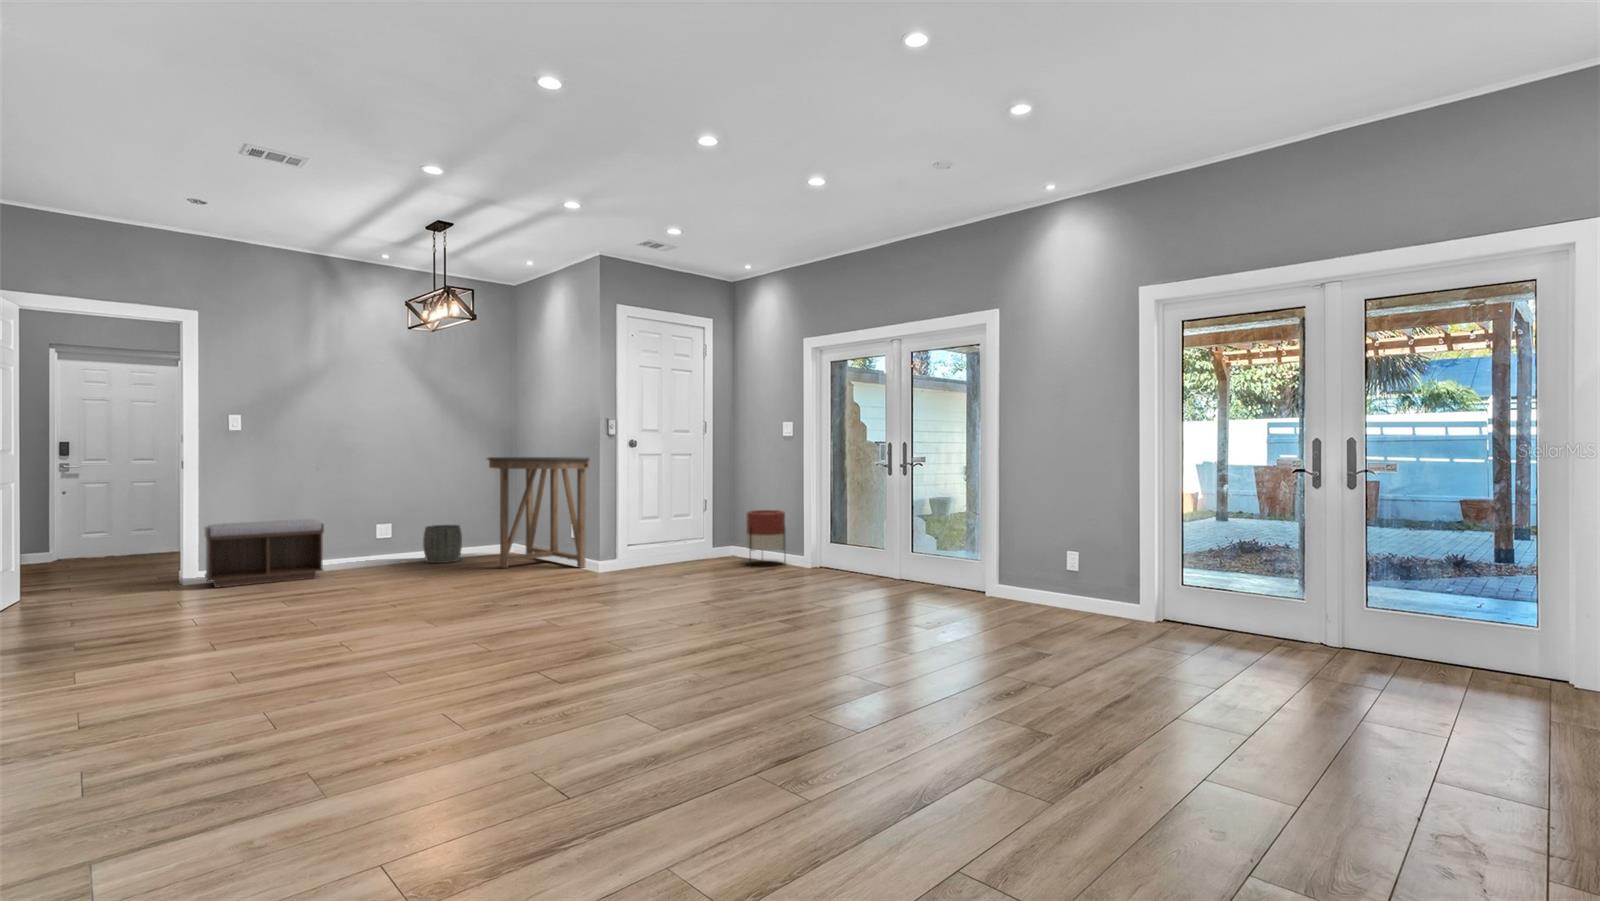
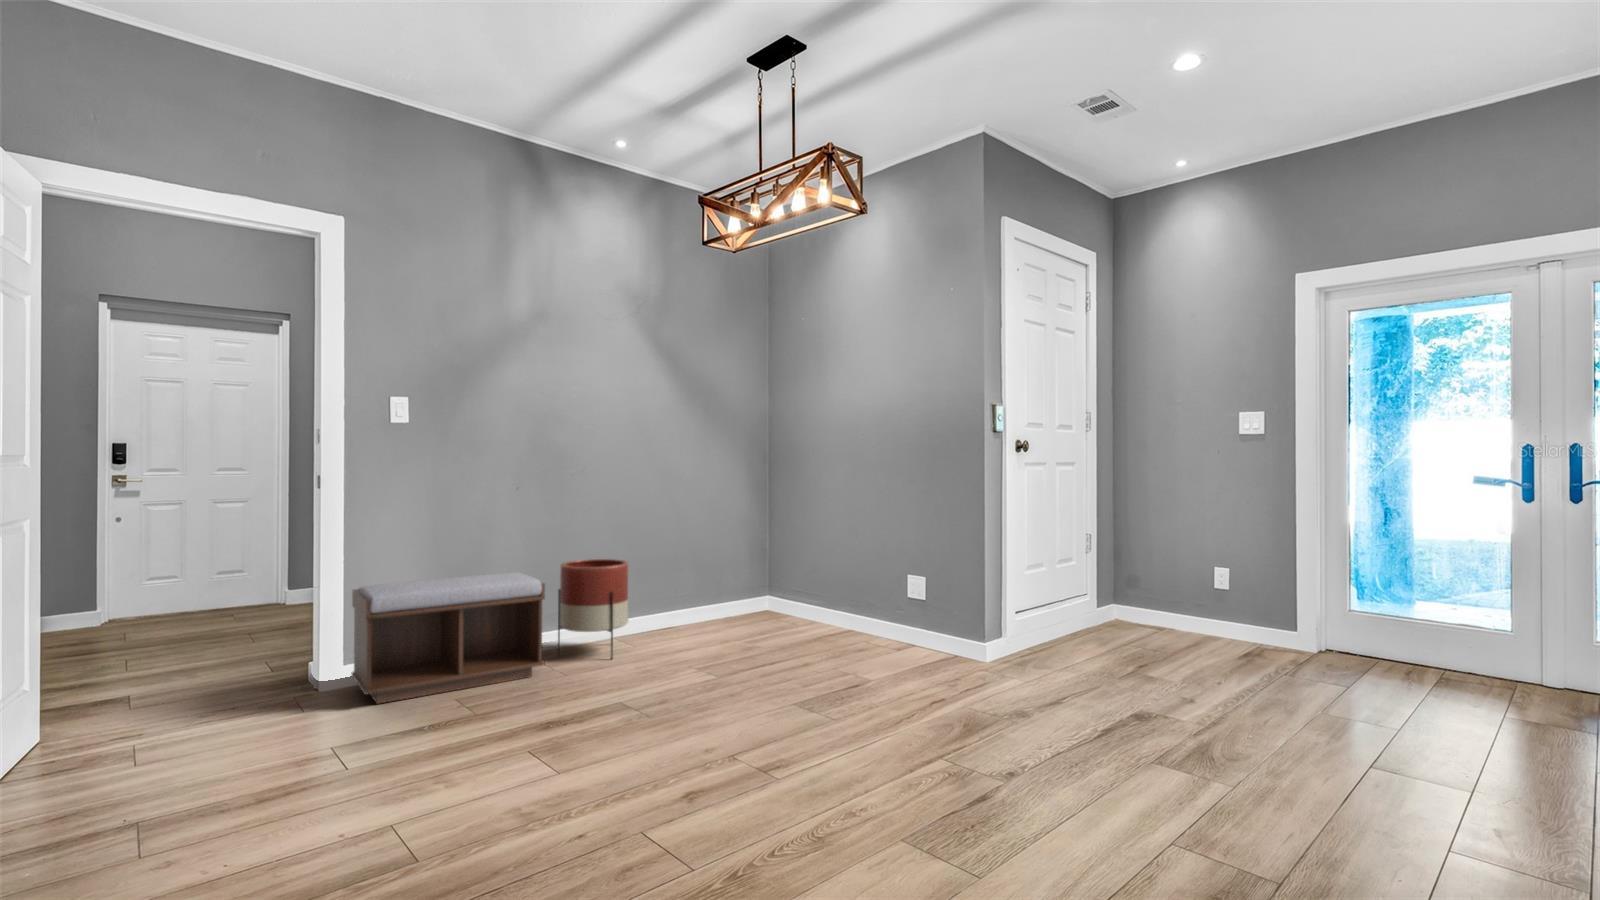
console table: present [487,457,590,568] -> none [771,468,962,656]
planter: present [746,510,785,551] -> present [558,559,628,658]
woven basket: present [423,525,462,563] -> none [666,575,722,639]

